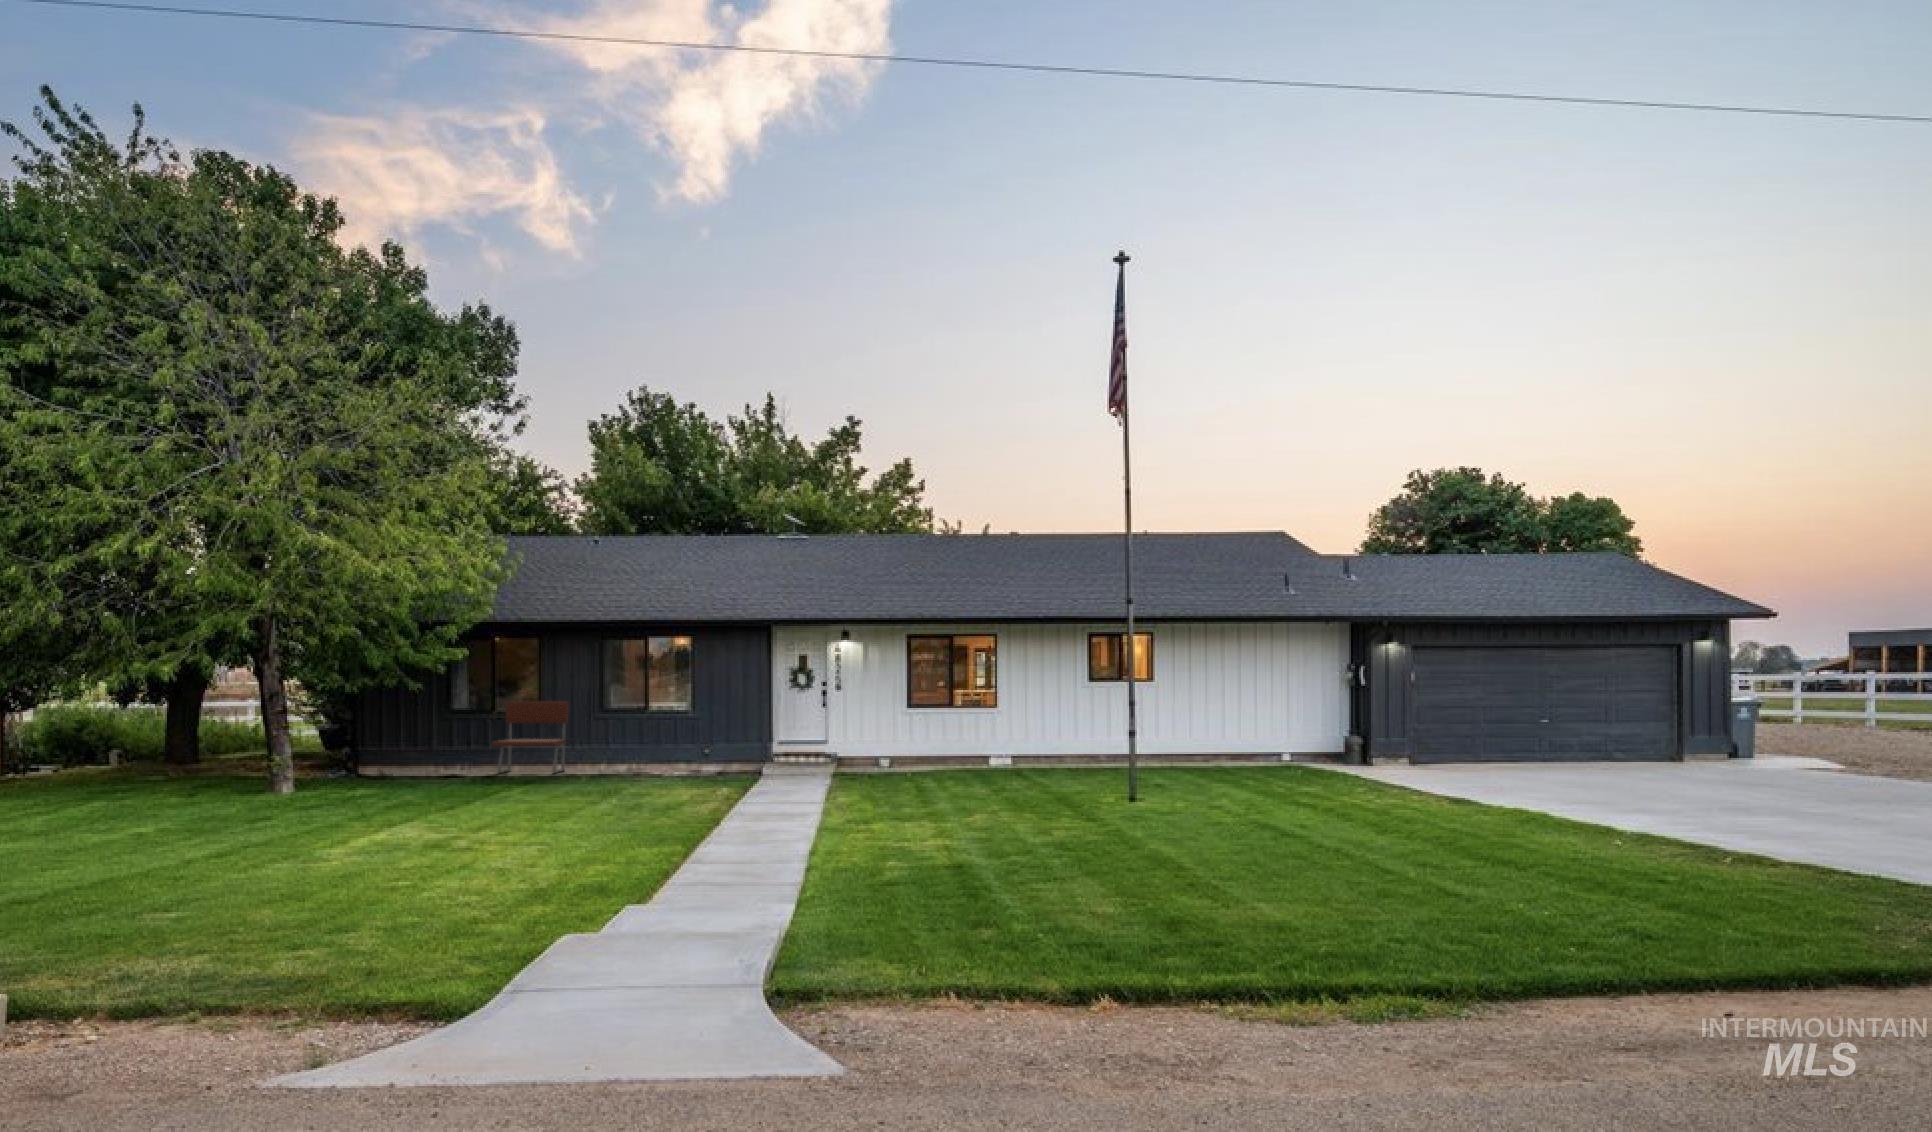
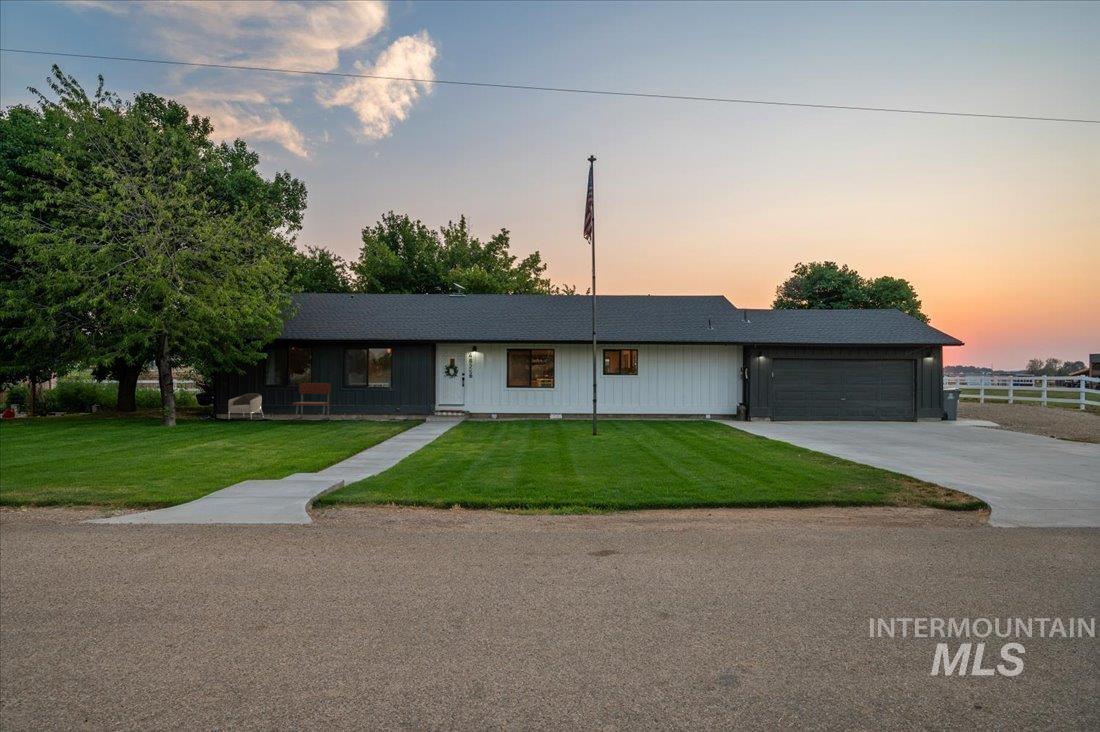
armchair: none [361,724,431,776] -> present [228,393,264,419]

